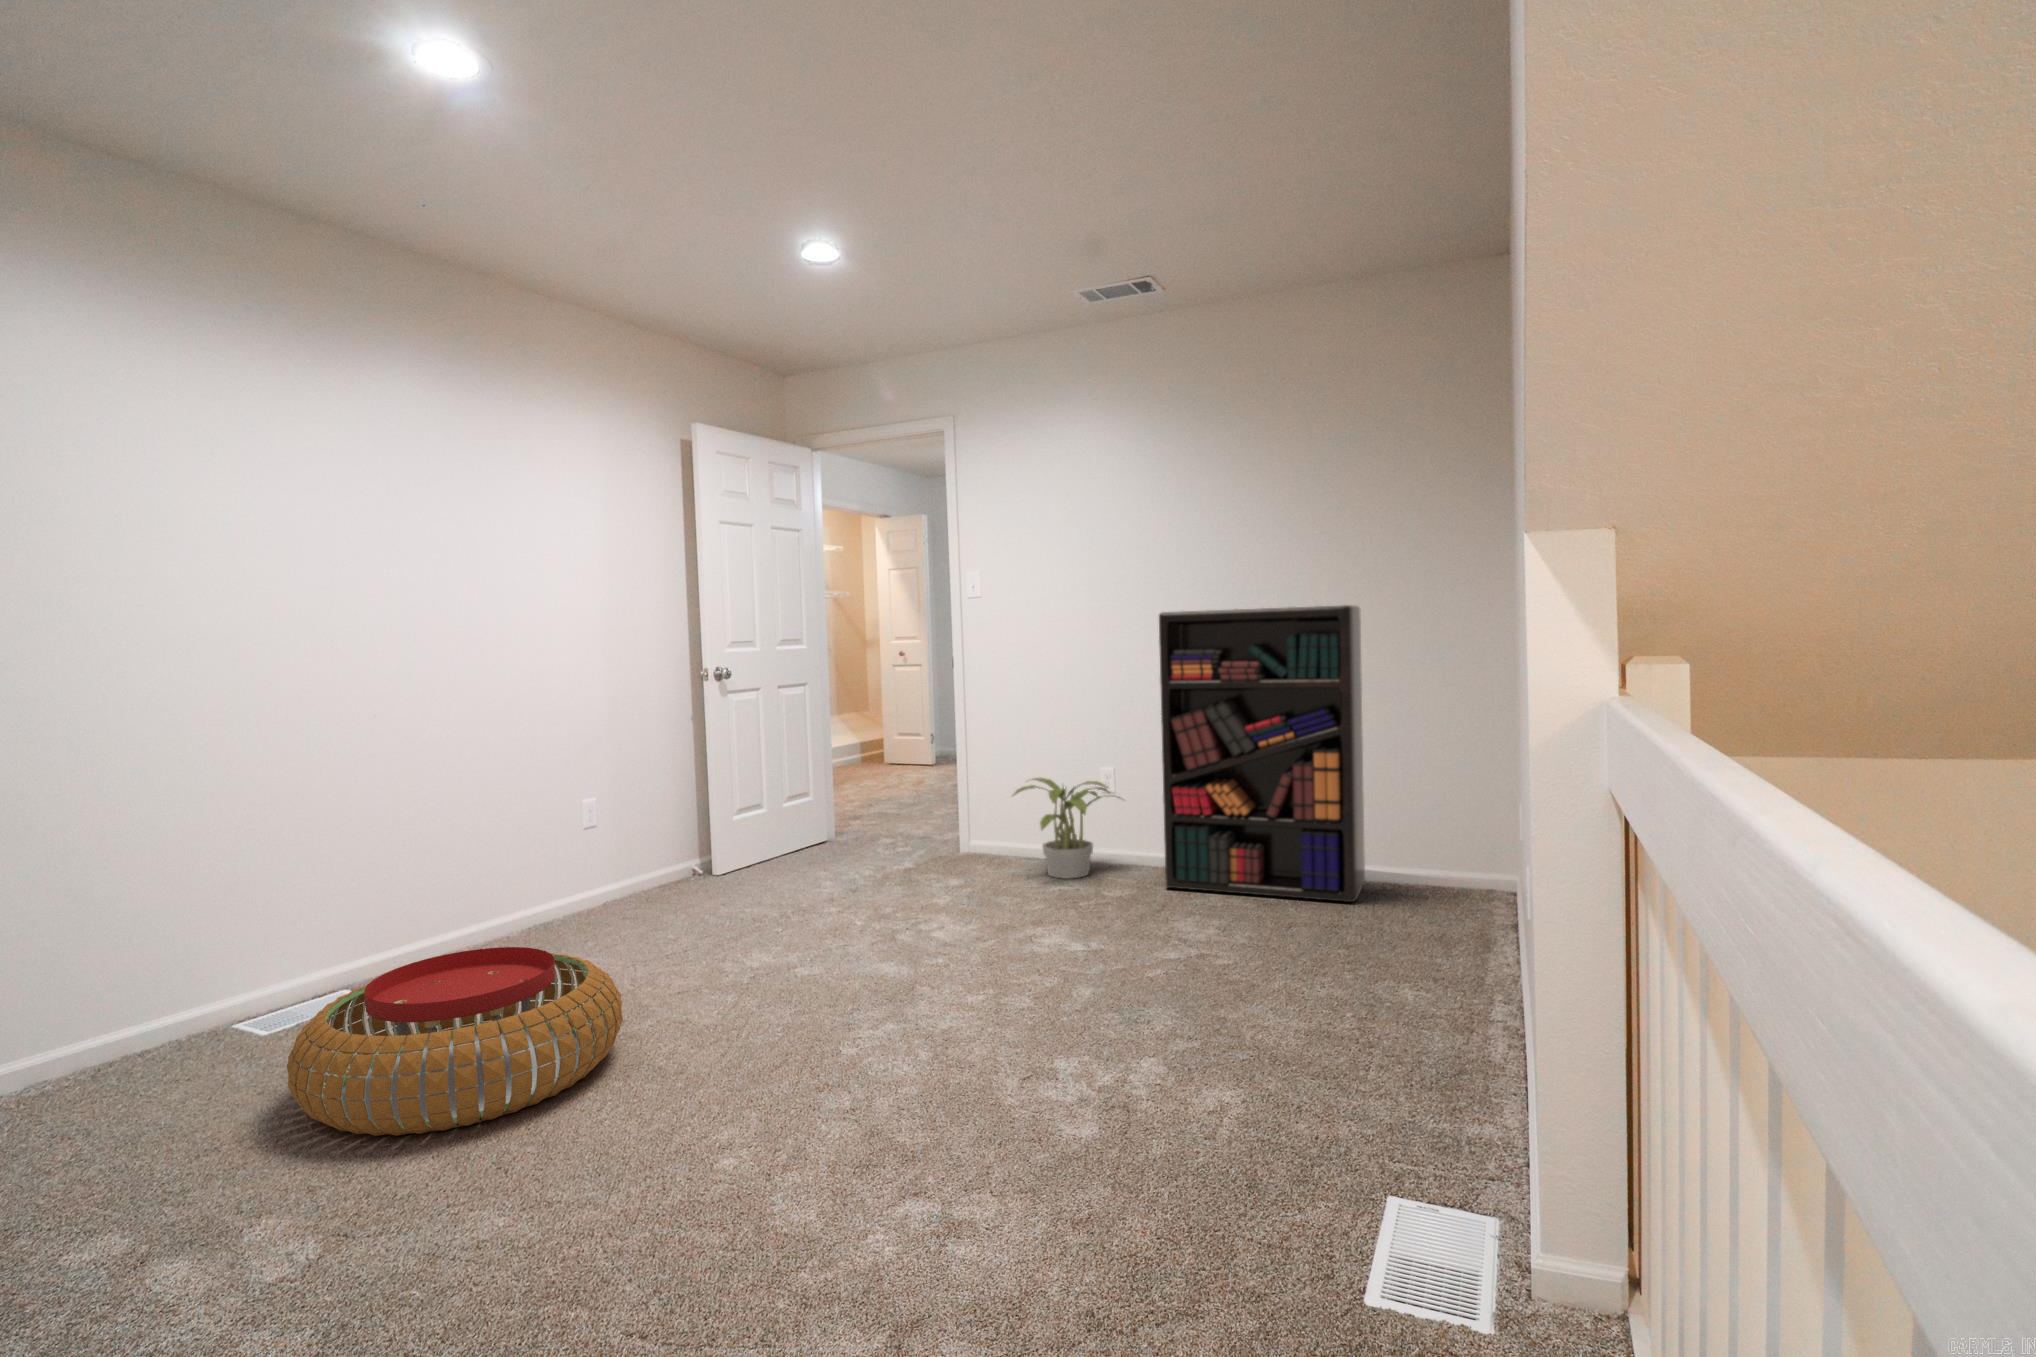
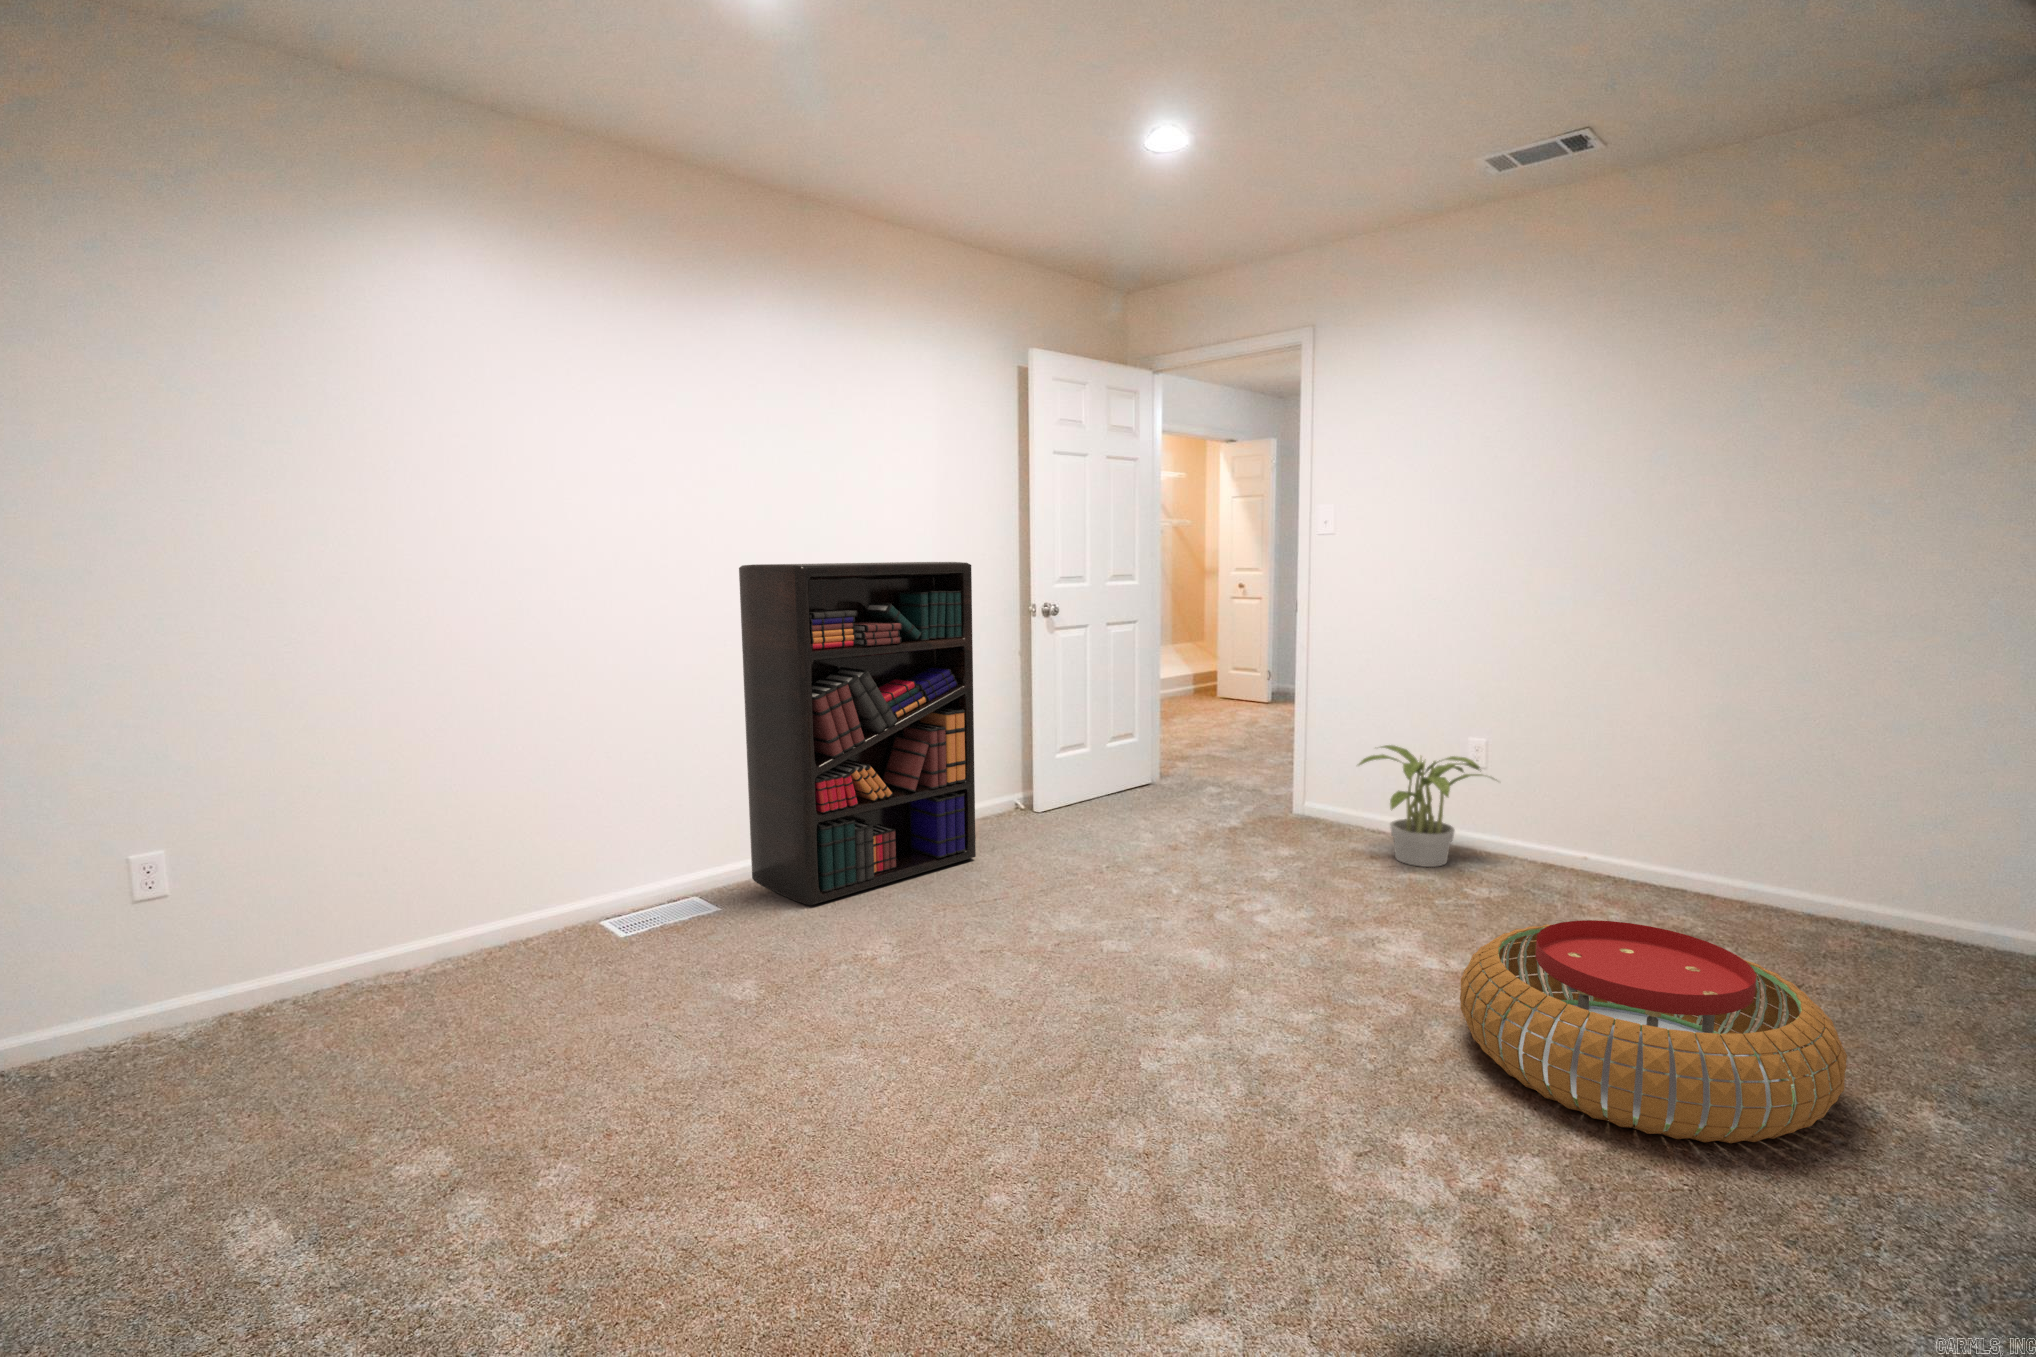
bookshelf: present [1159,605,1365,902] -> present [739,562,976,905]
pouf: present [287,947,623,1136] -> present [1460,920,1847,1143]

